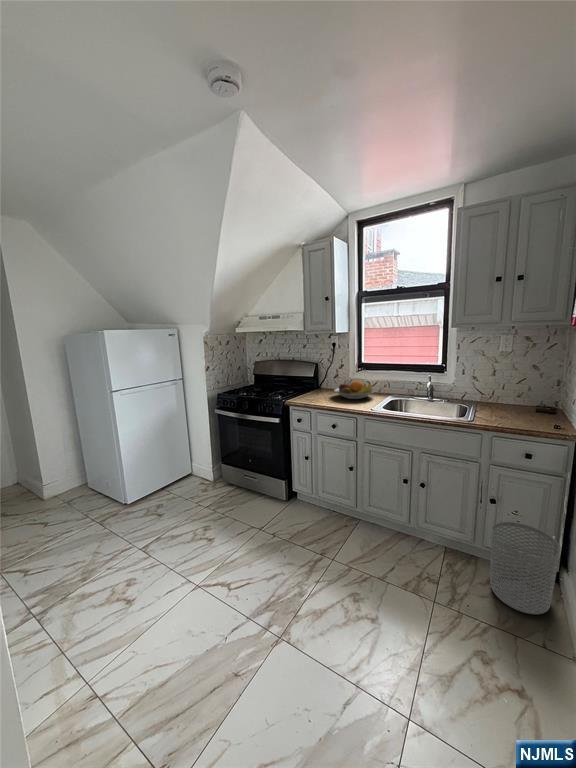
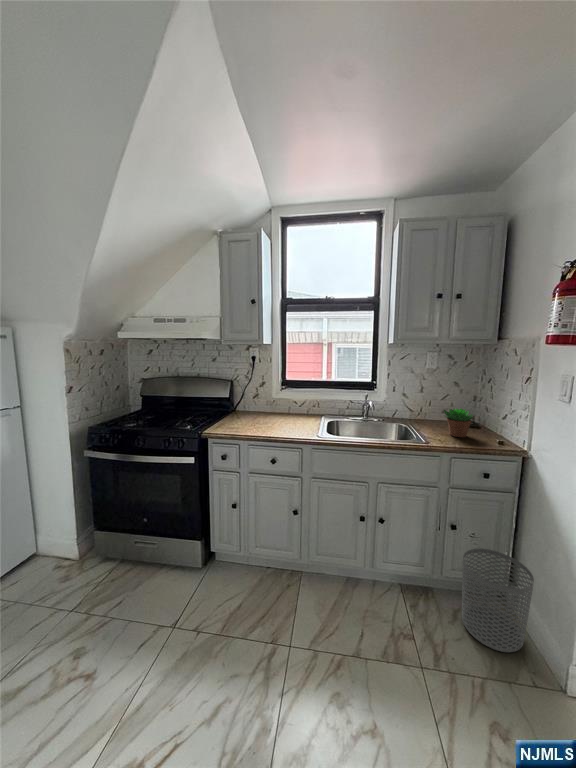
fruit bowl: present [334,381,375,399] -> none [260,402,309,424]
succulent plant: none [497,390,530,419] -> present [444,409,473,437]

